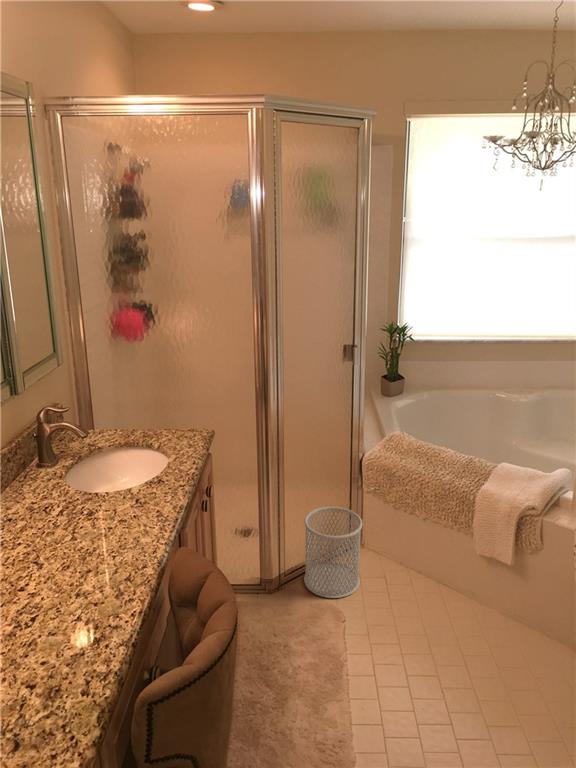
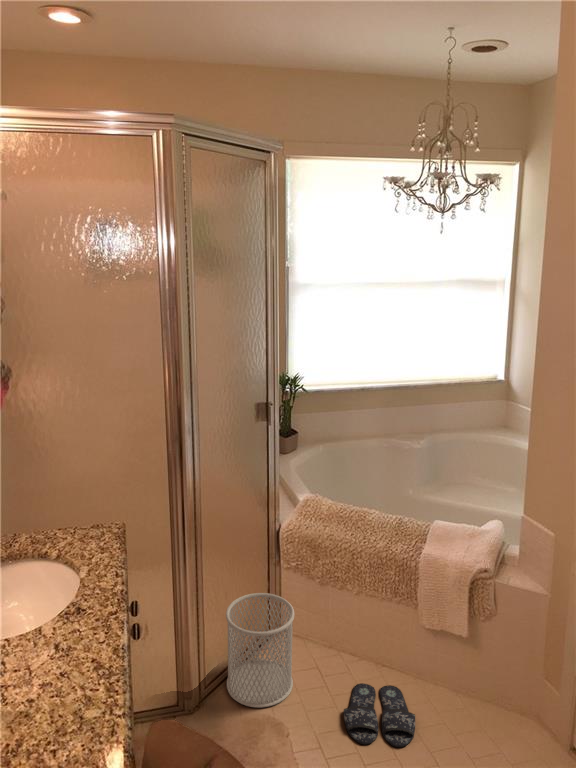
slippers: none [395,594,459,648] -> present [344,683,415,747]

